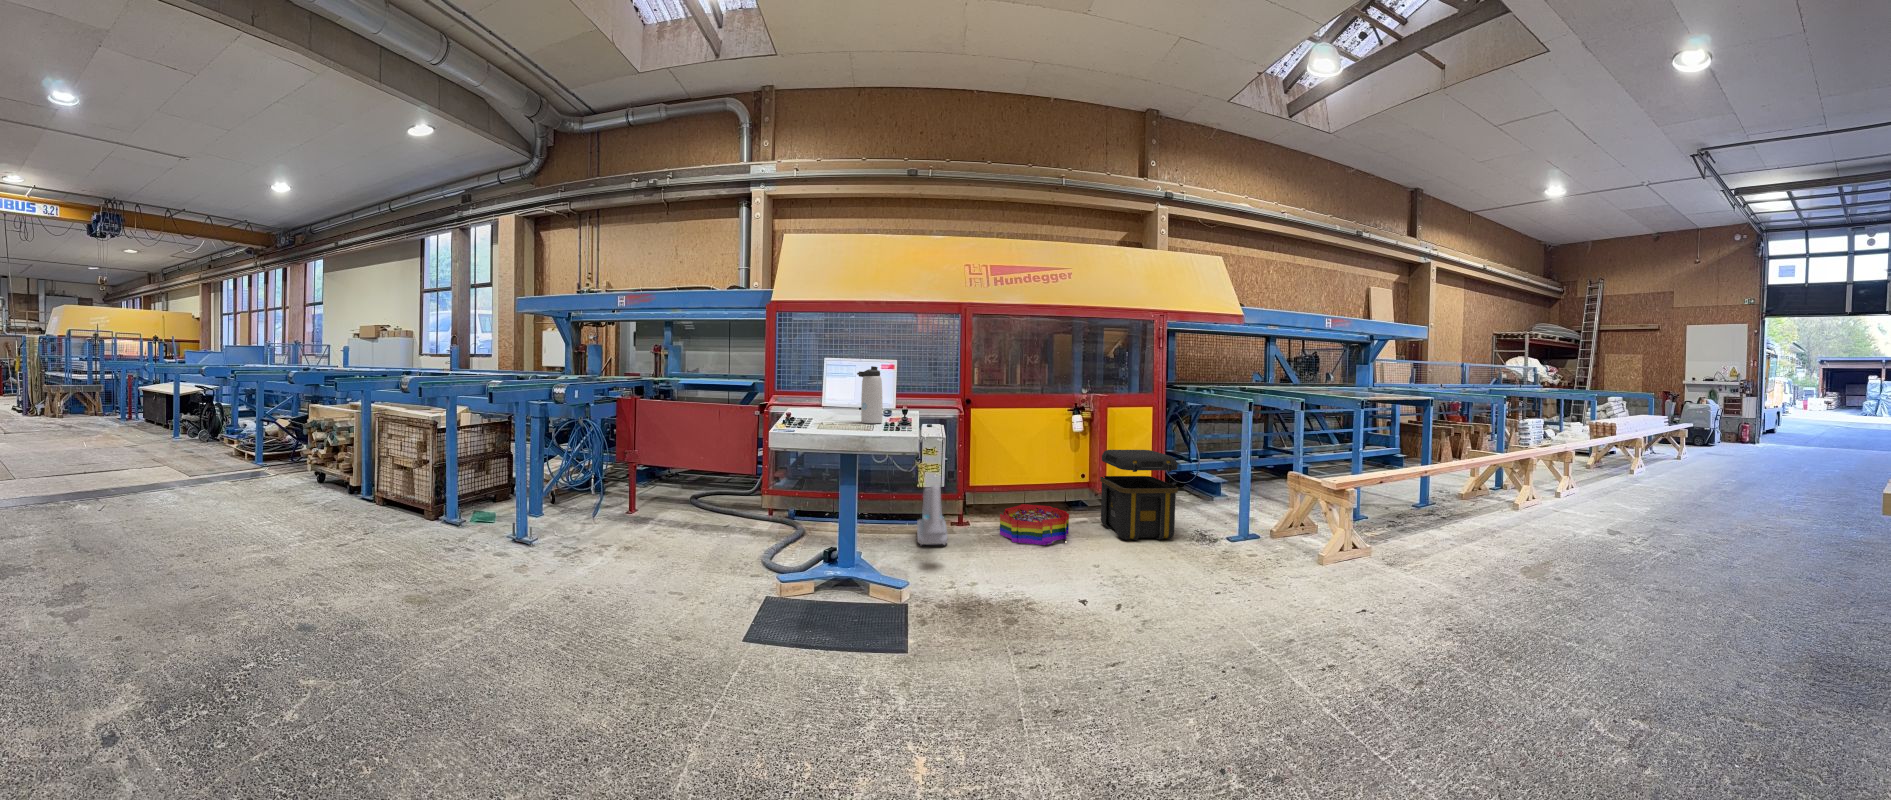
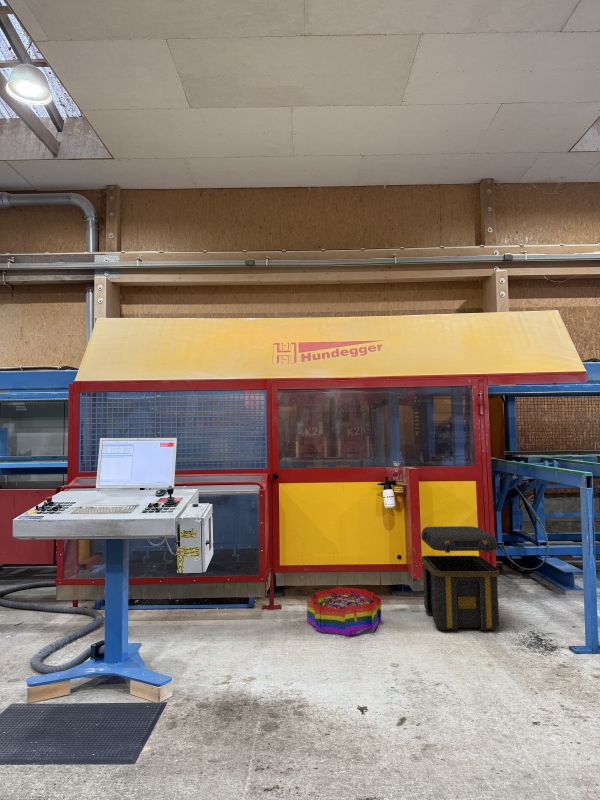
thermos bottle: present [857,366,882,423] -> none [115,449,141,507]
vacuum cleaner: present [917,485,948,545] -> none [207,560,250,634]

